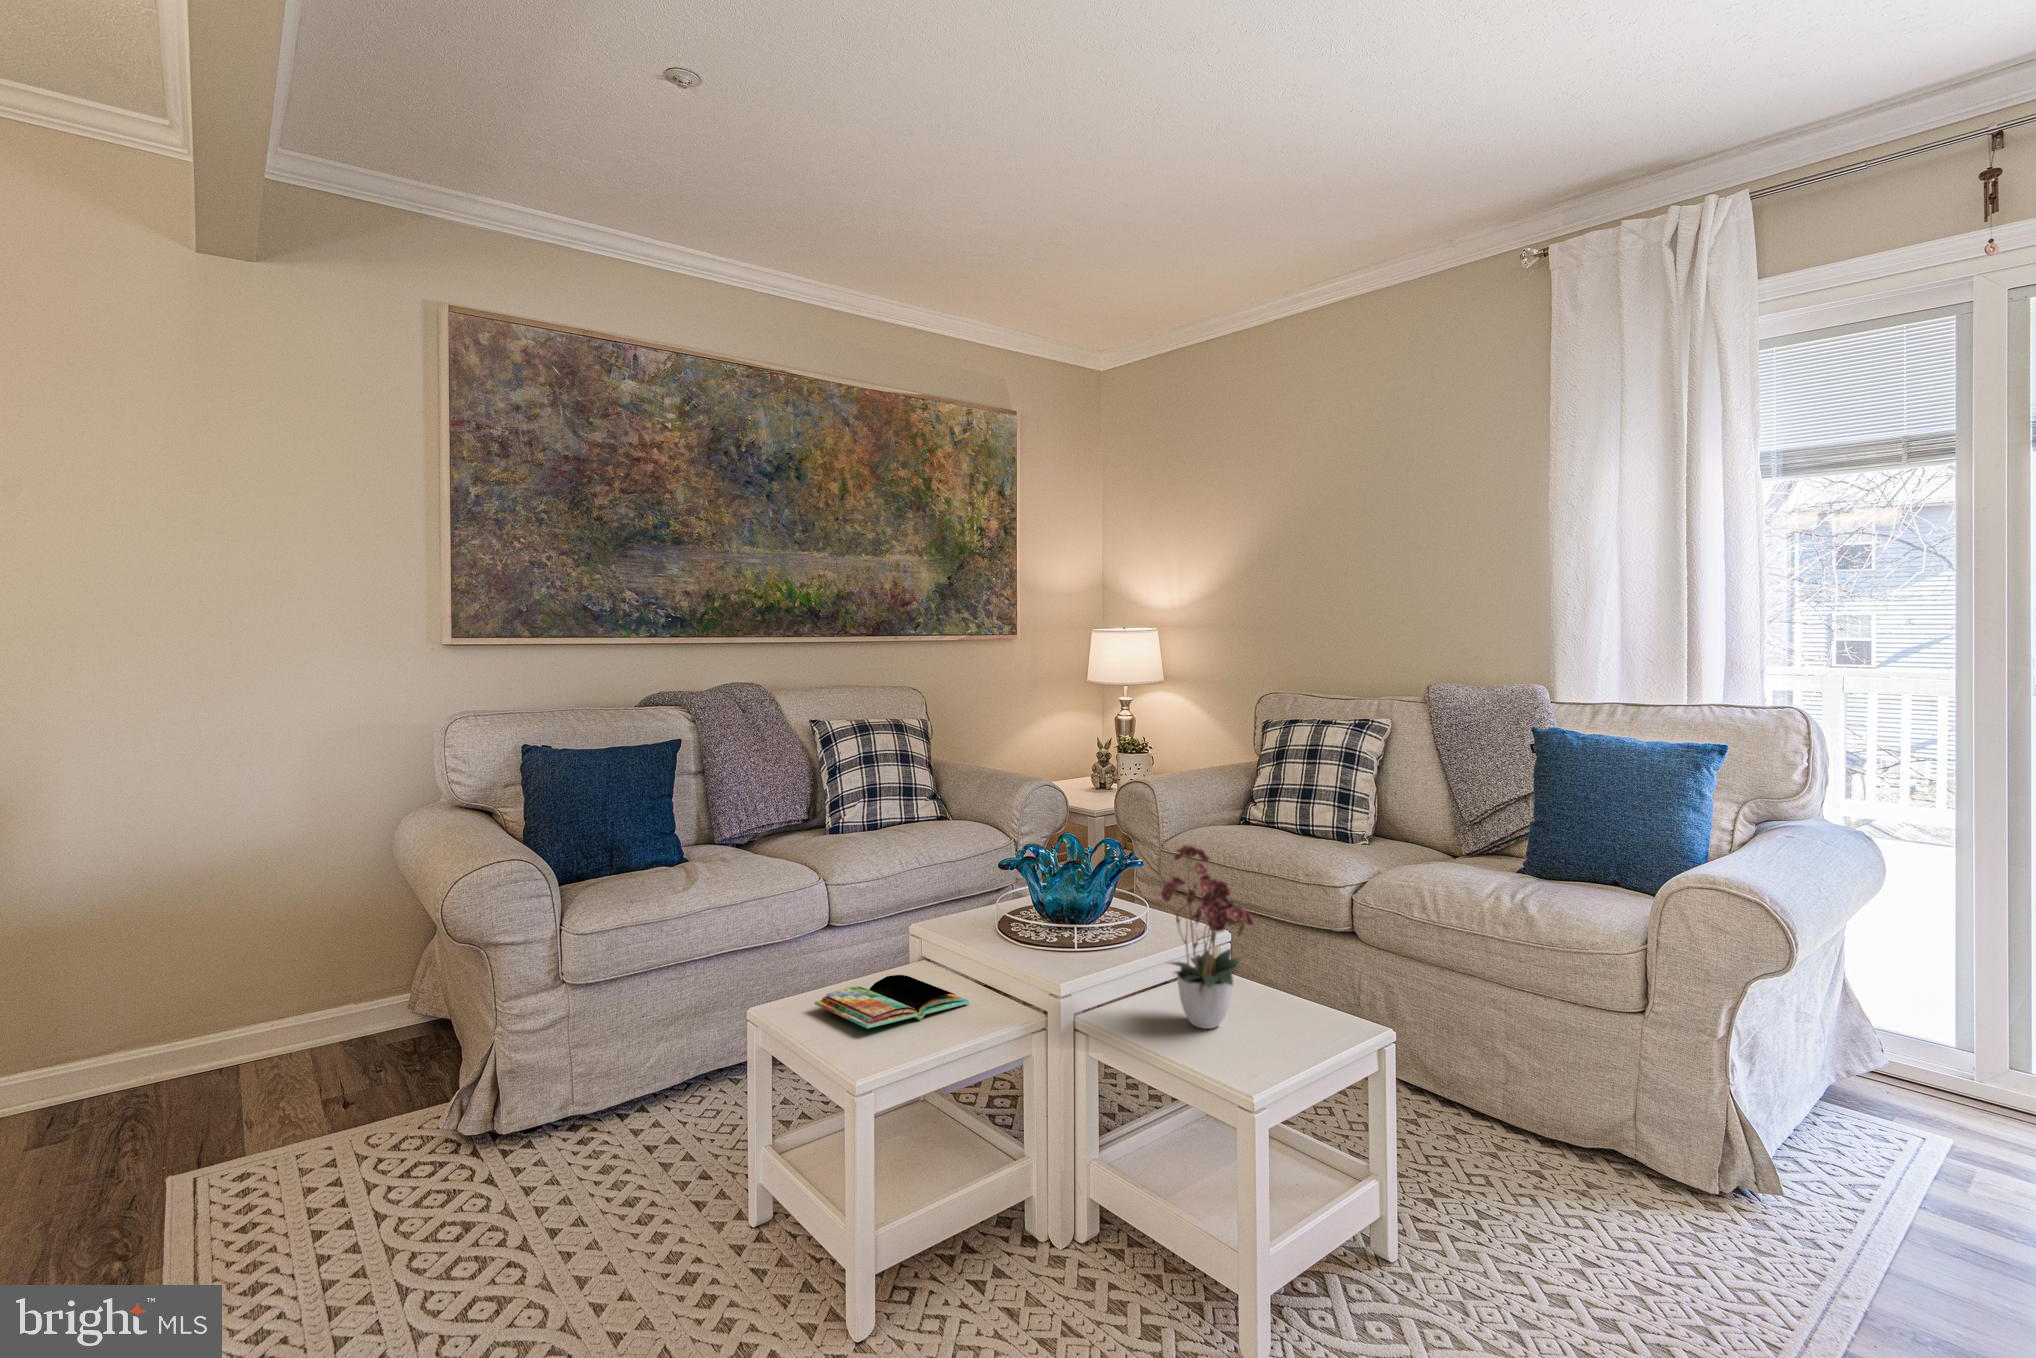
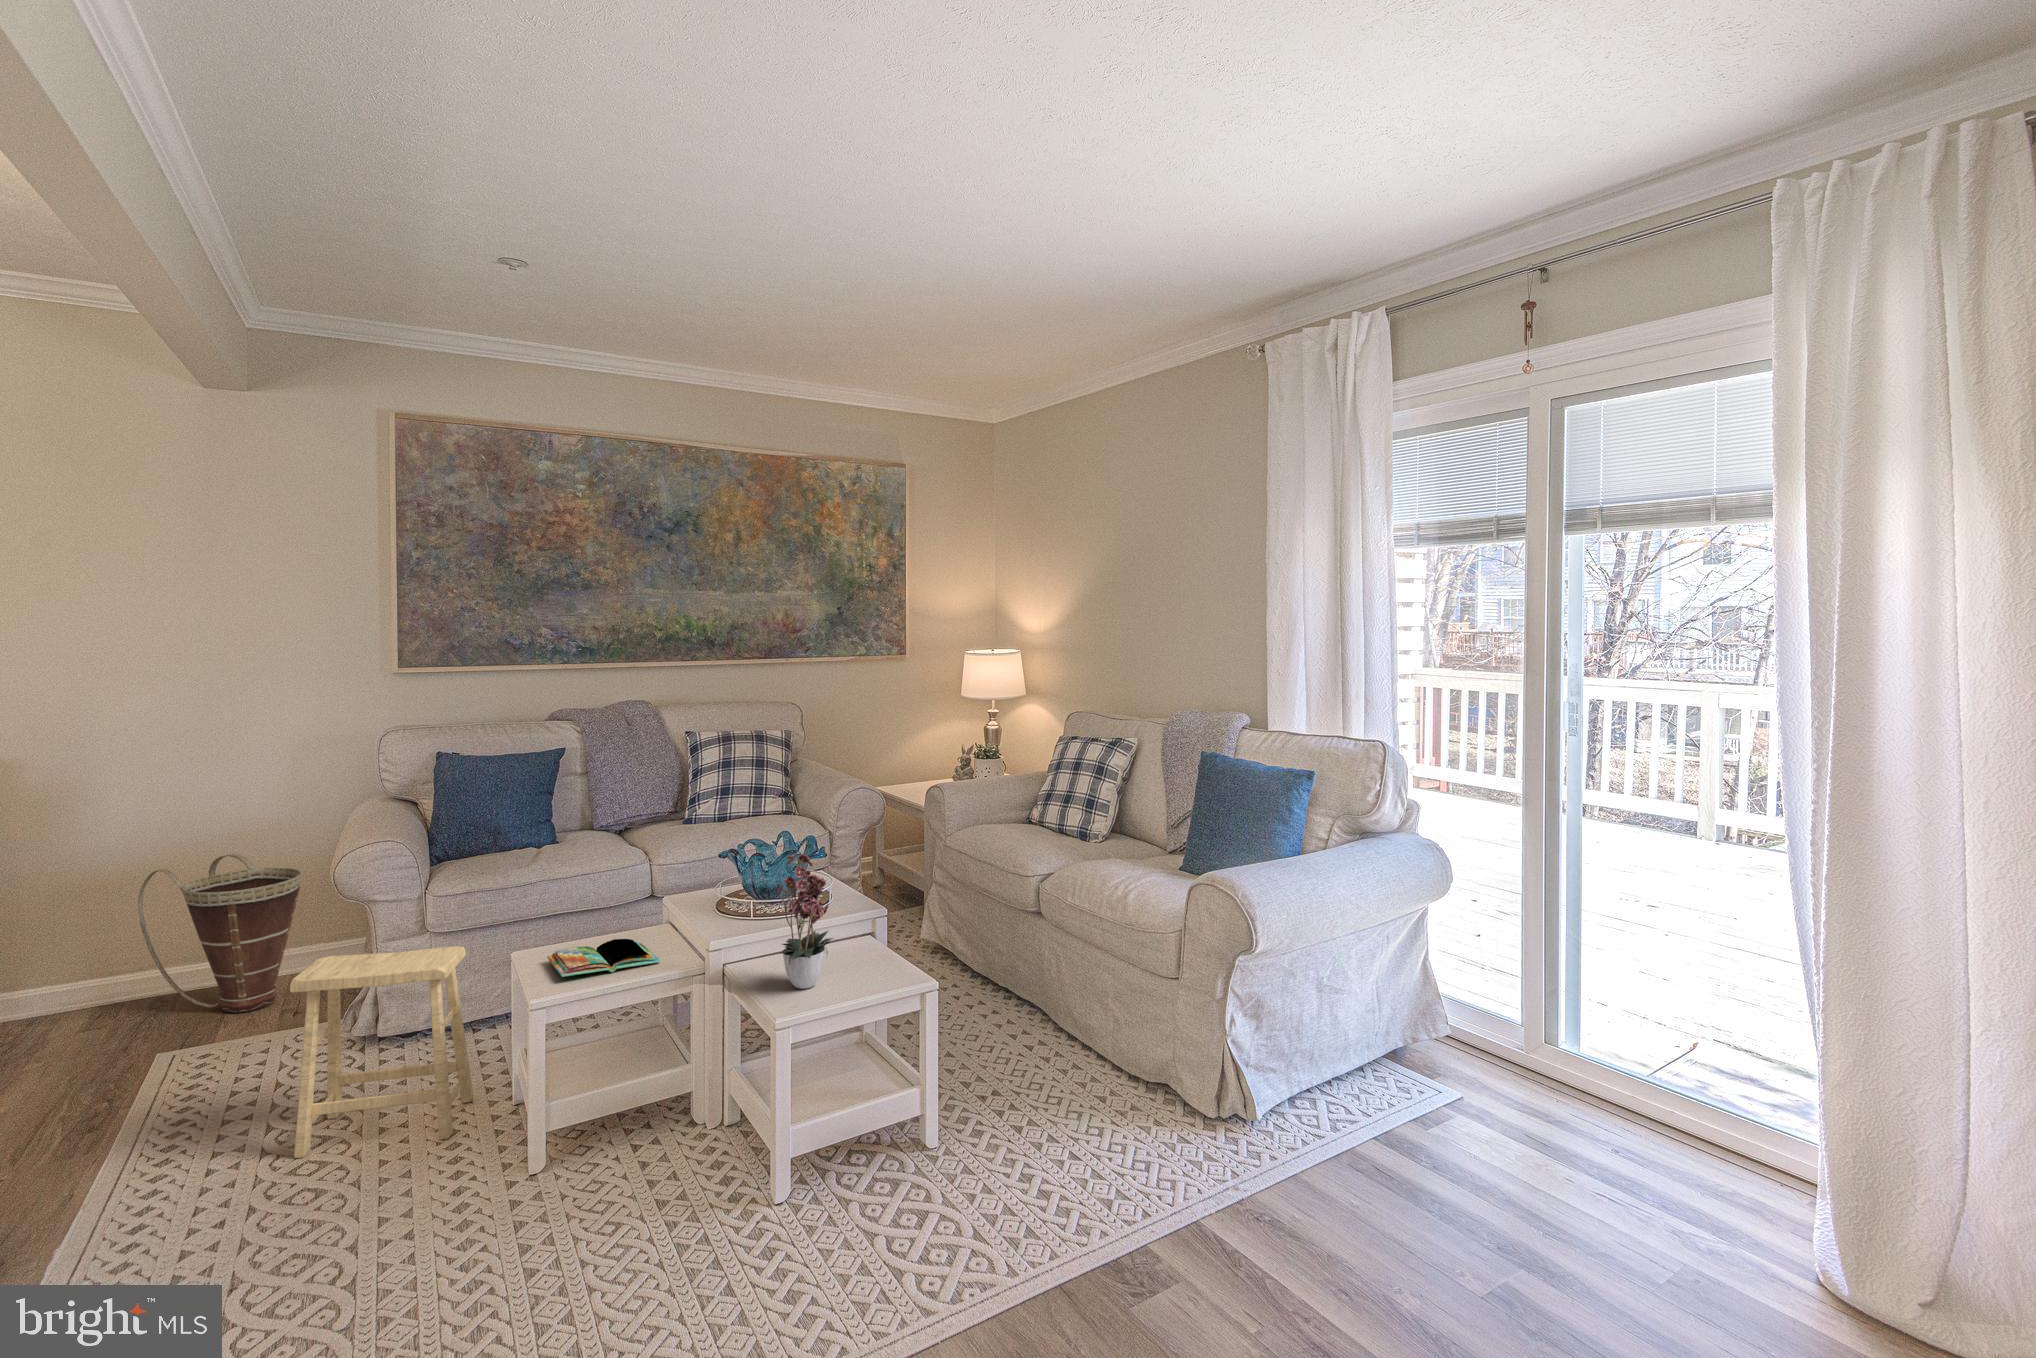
basket: none [111,889,345,1109] -> present [138,854,302,1013]
footstool: none [472,994,692,1319] -> present [290,946,473,1158]

